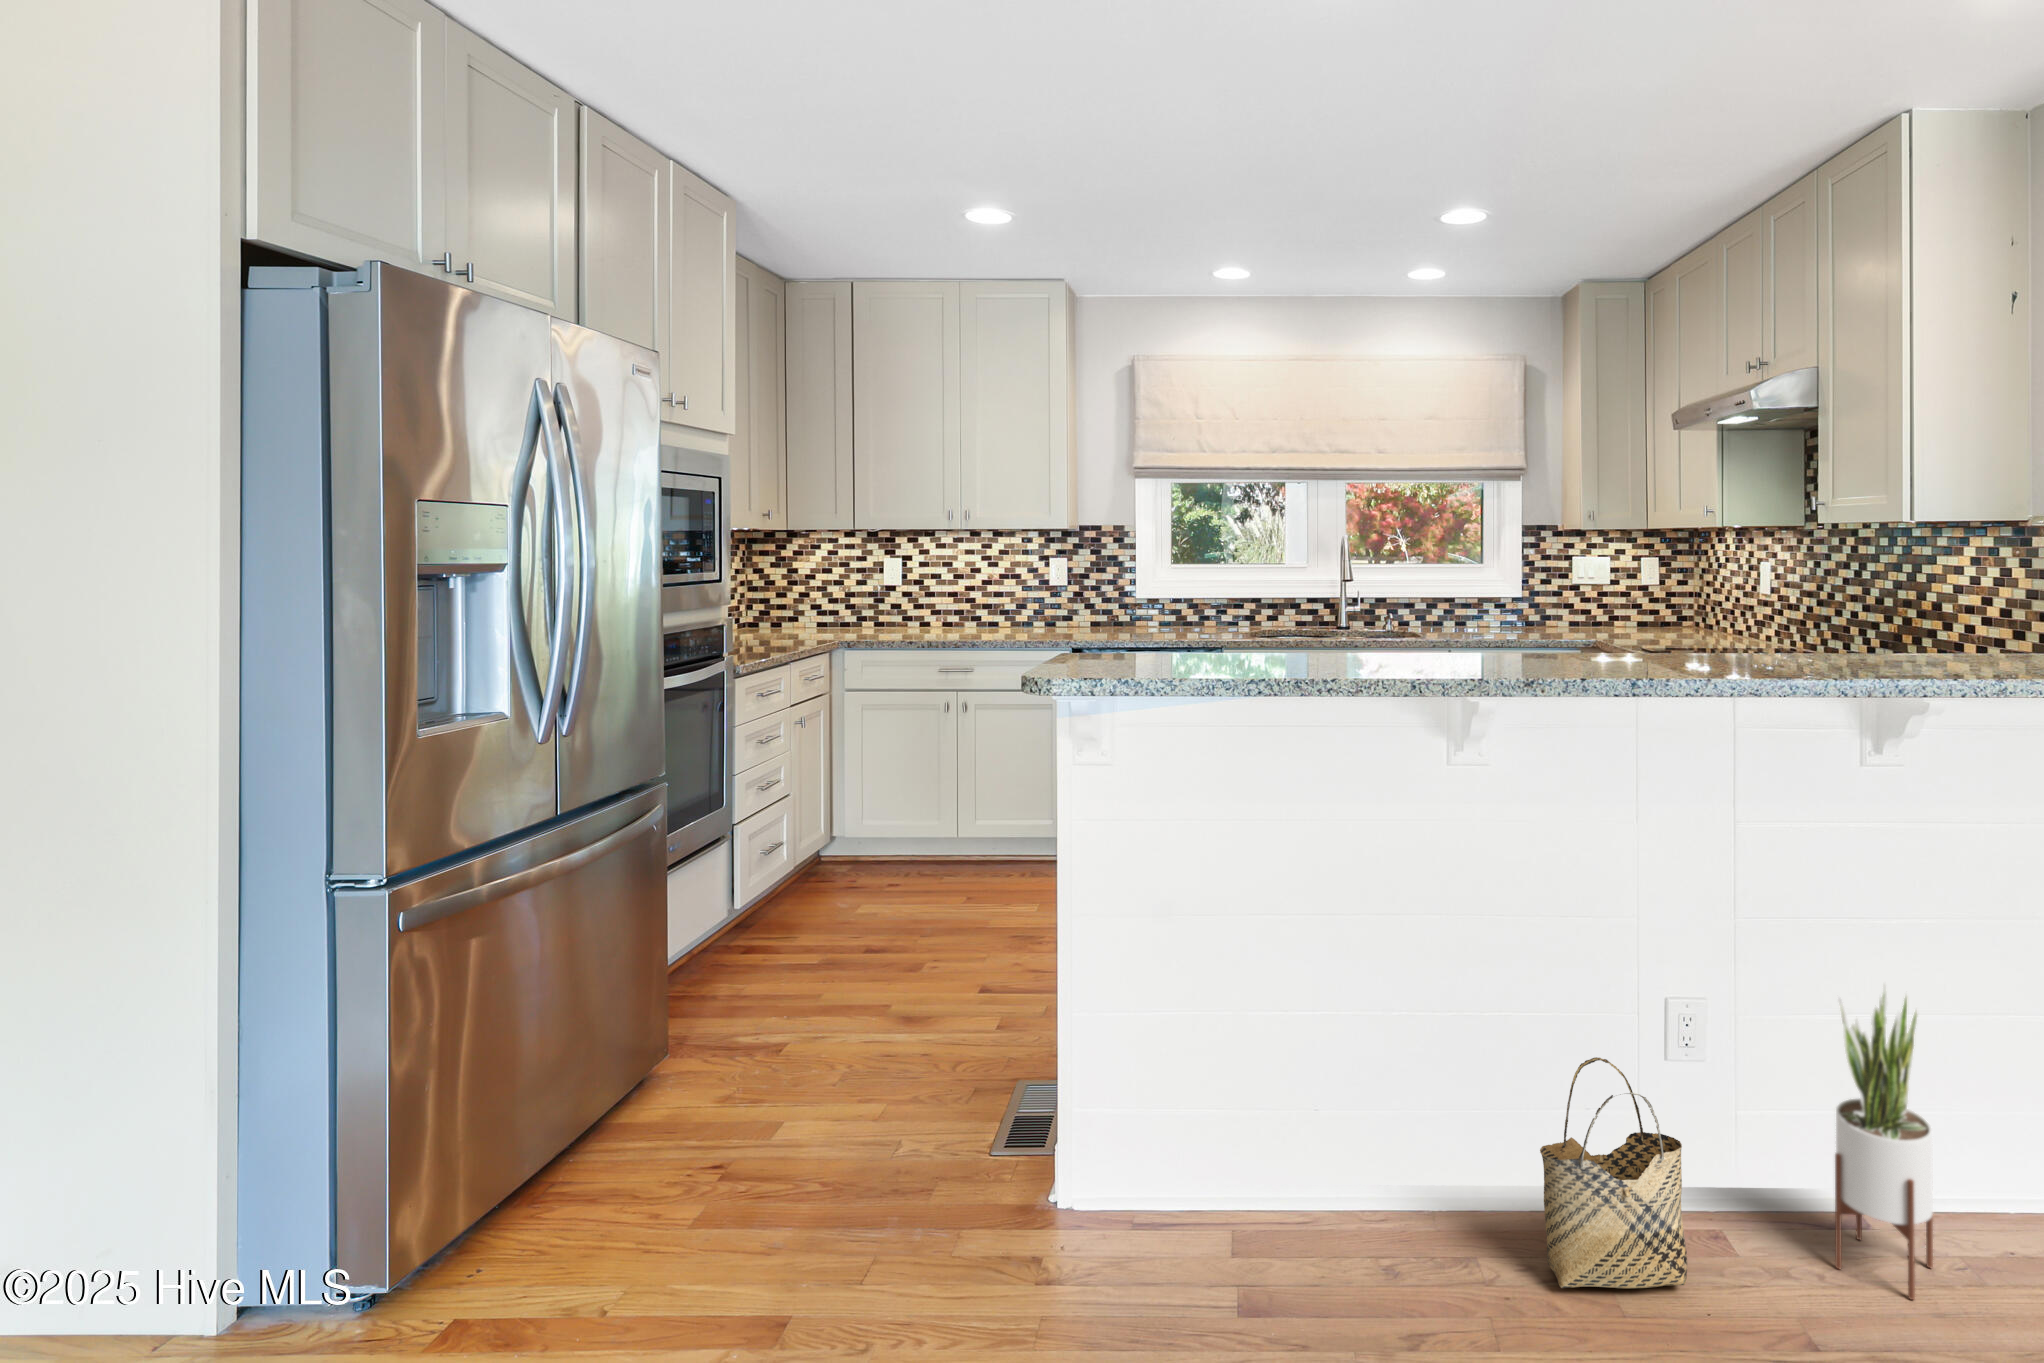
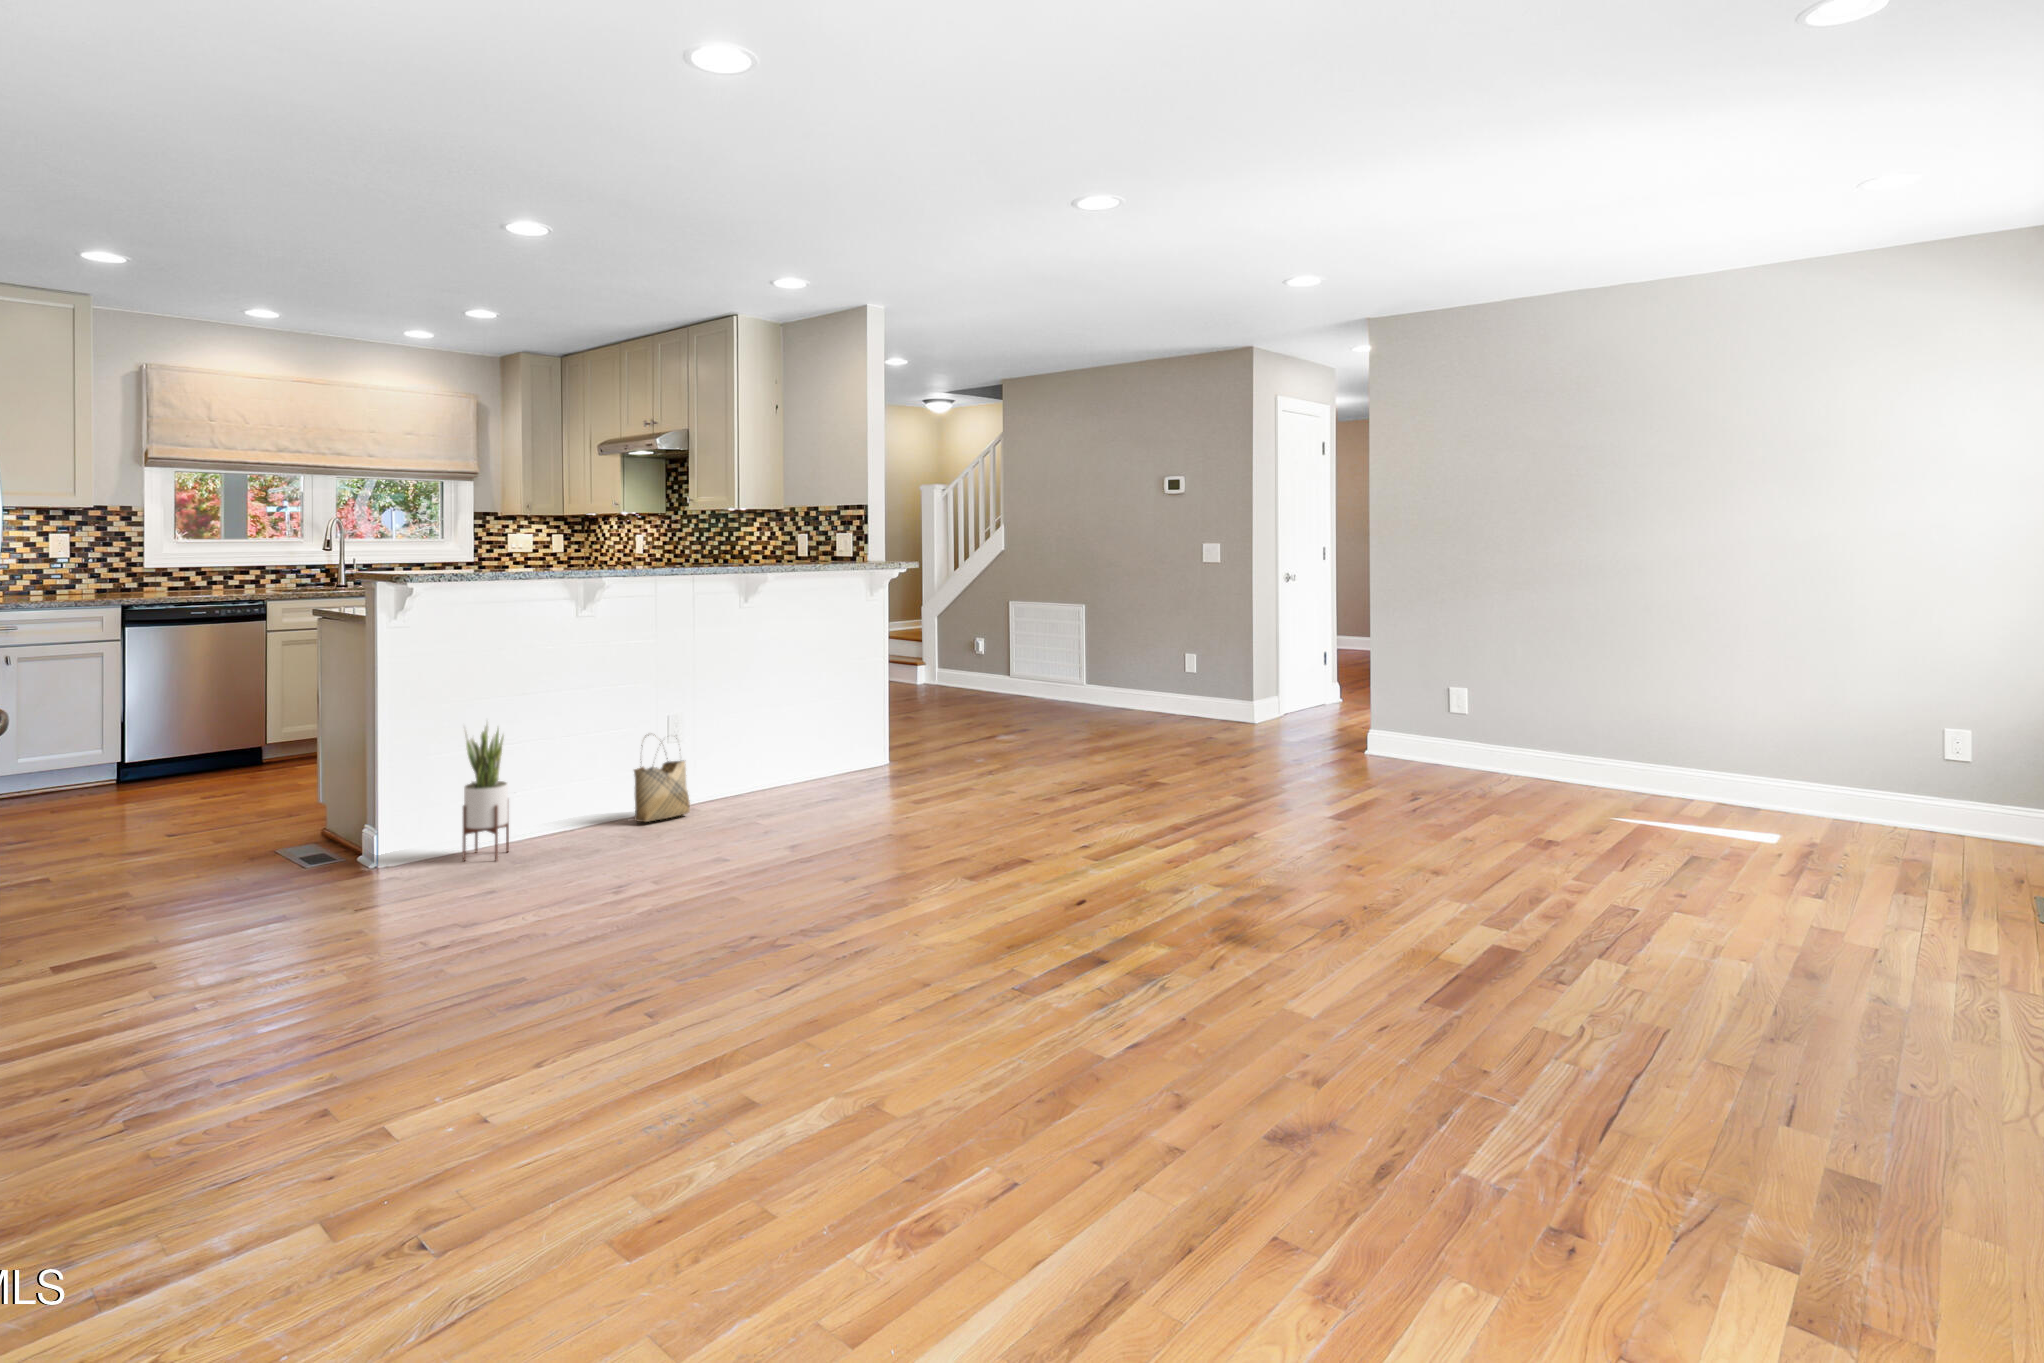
potted plant: present [1835,983,1933,1300] -> present [463,721,509,861]

